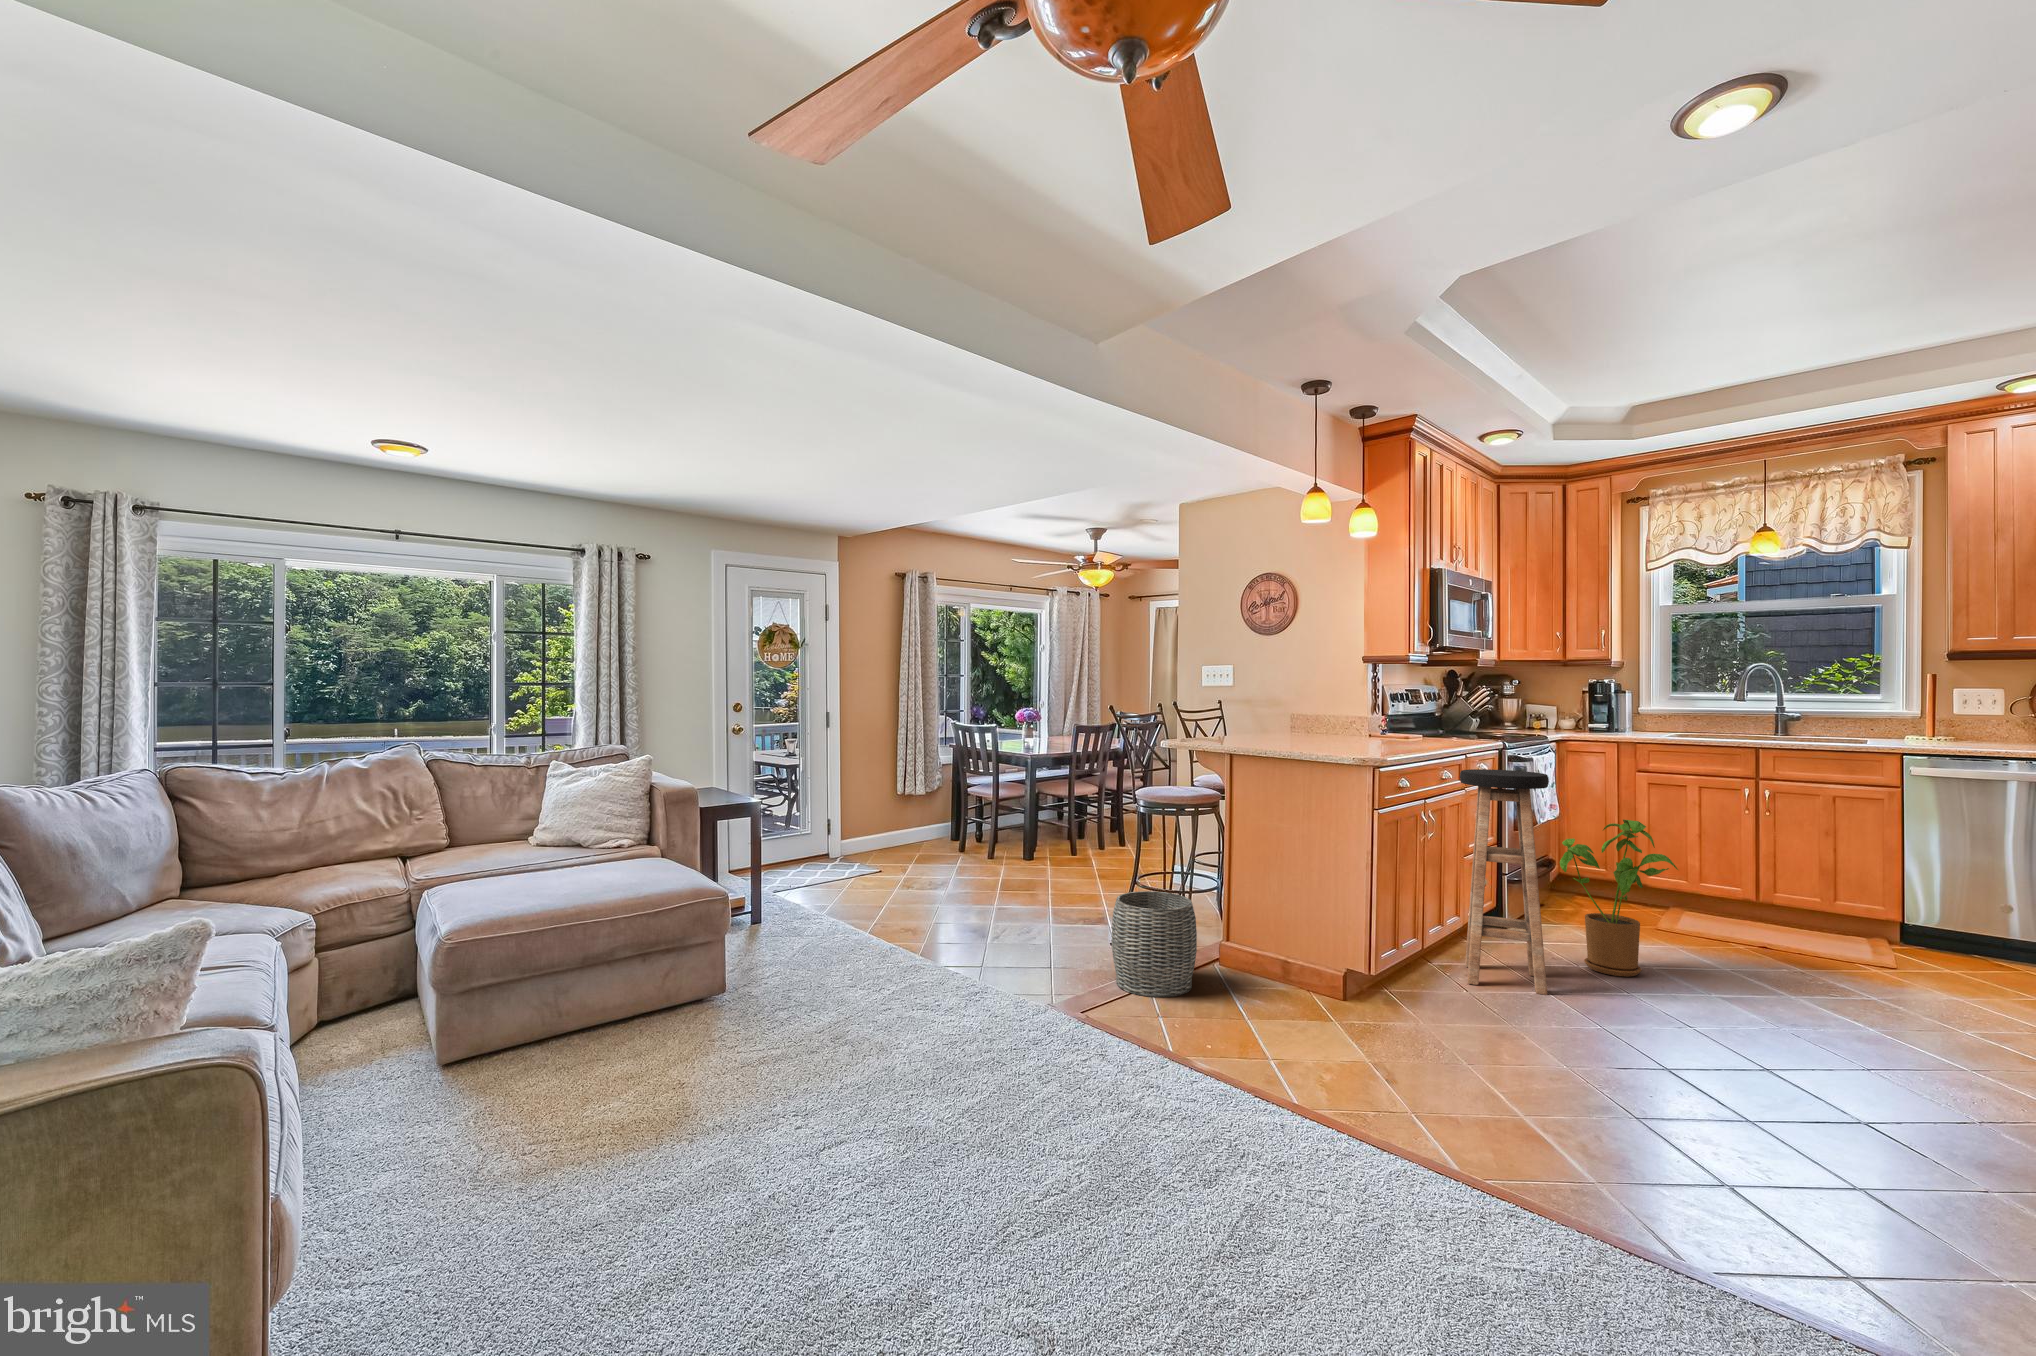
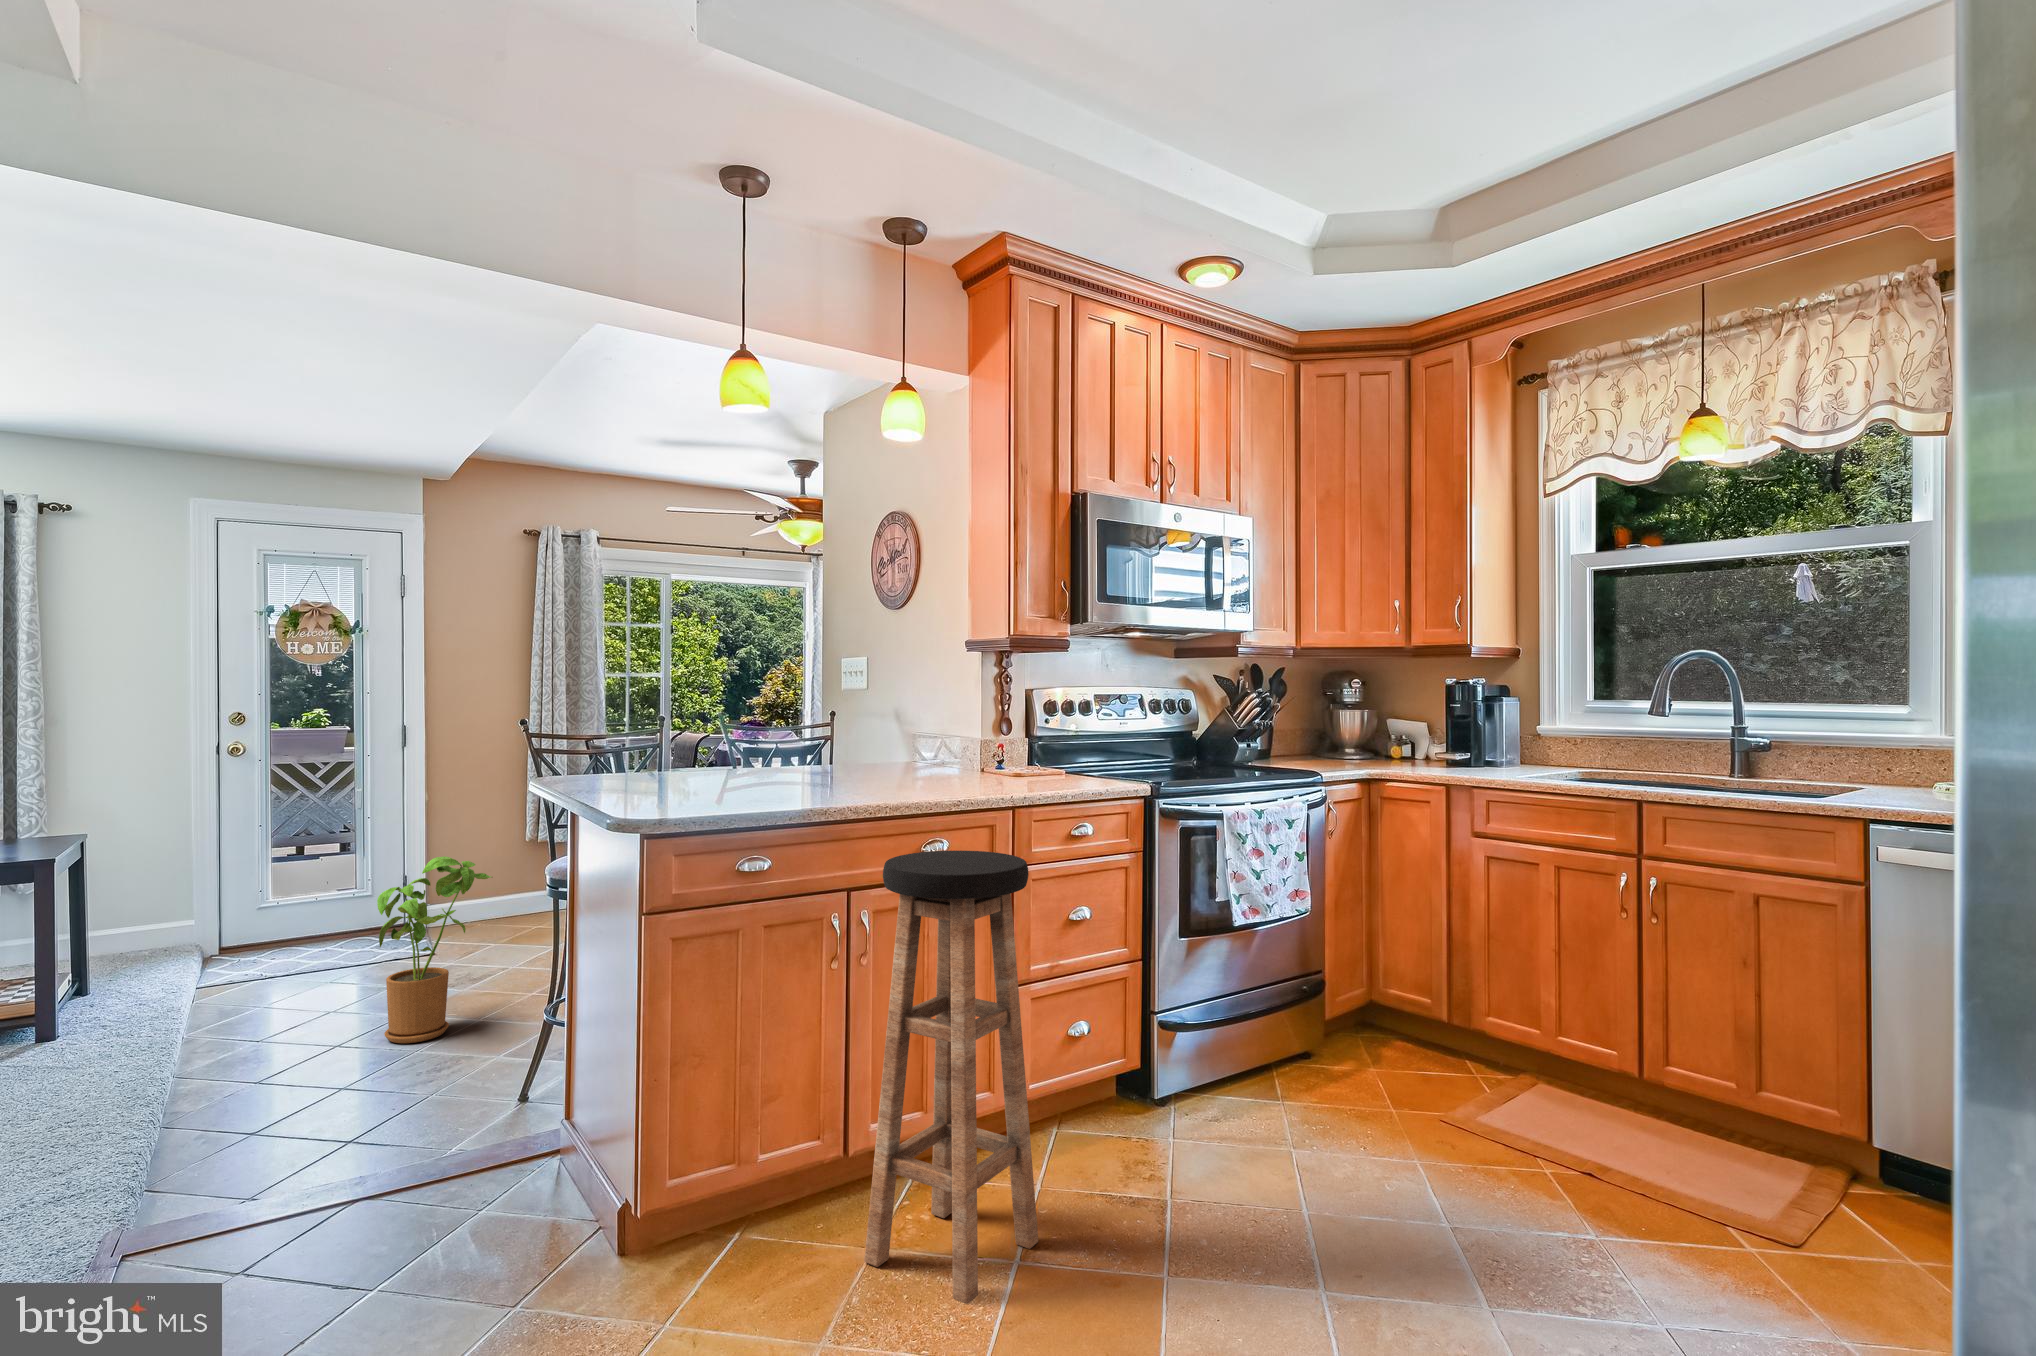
house plant: present [1560,820,1678,977] -> present [377,856,492,1043]
woven basket: present [1112,891,1197,997] -> none [219,1058,402,1270]

